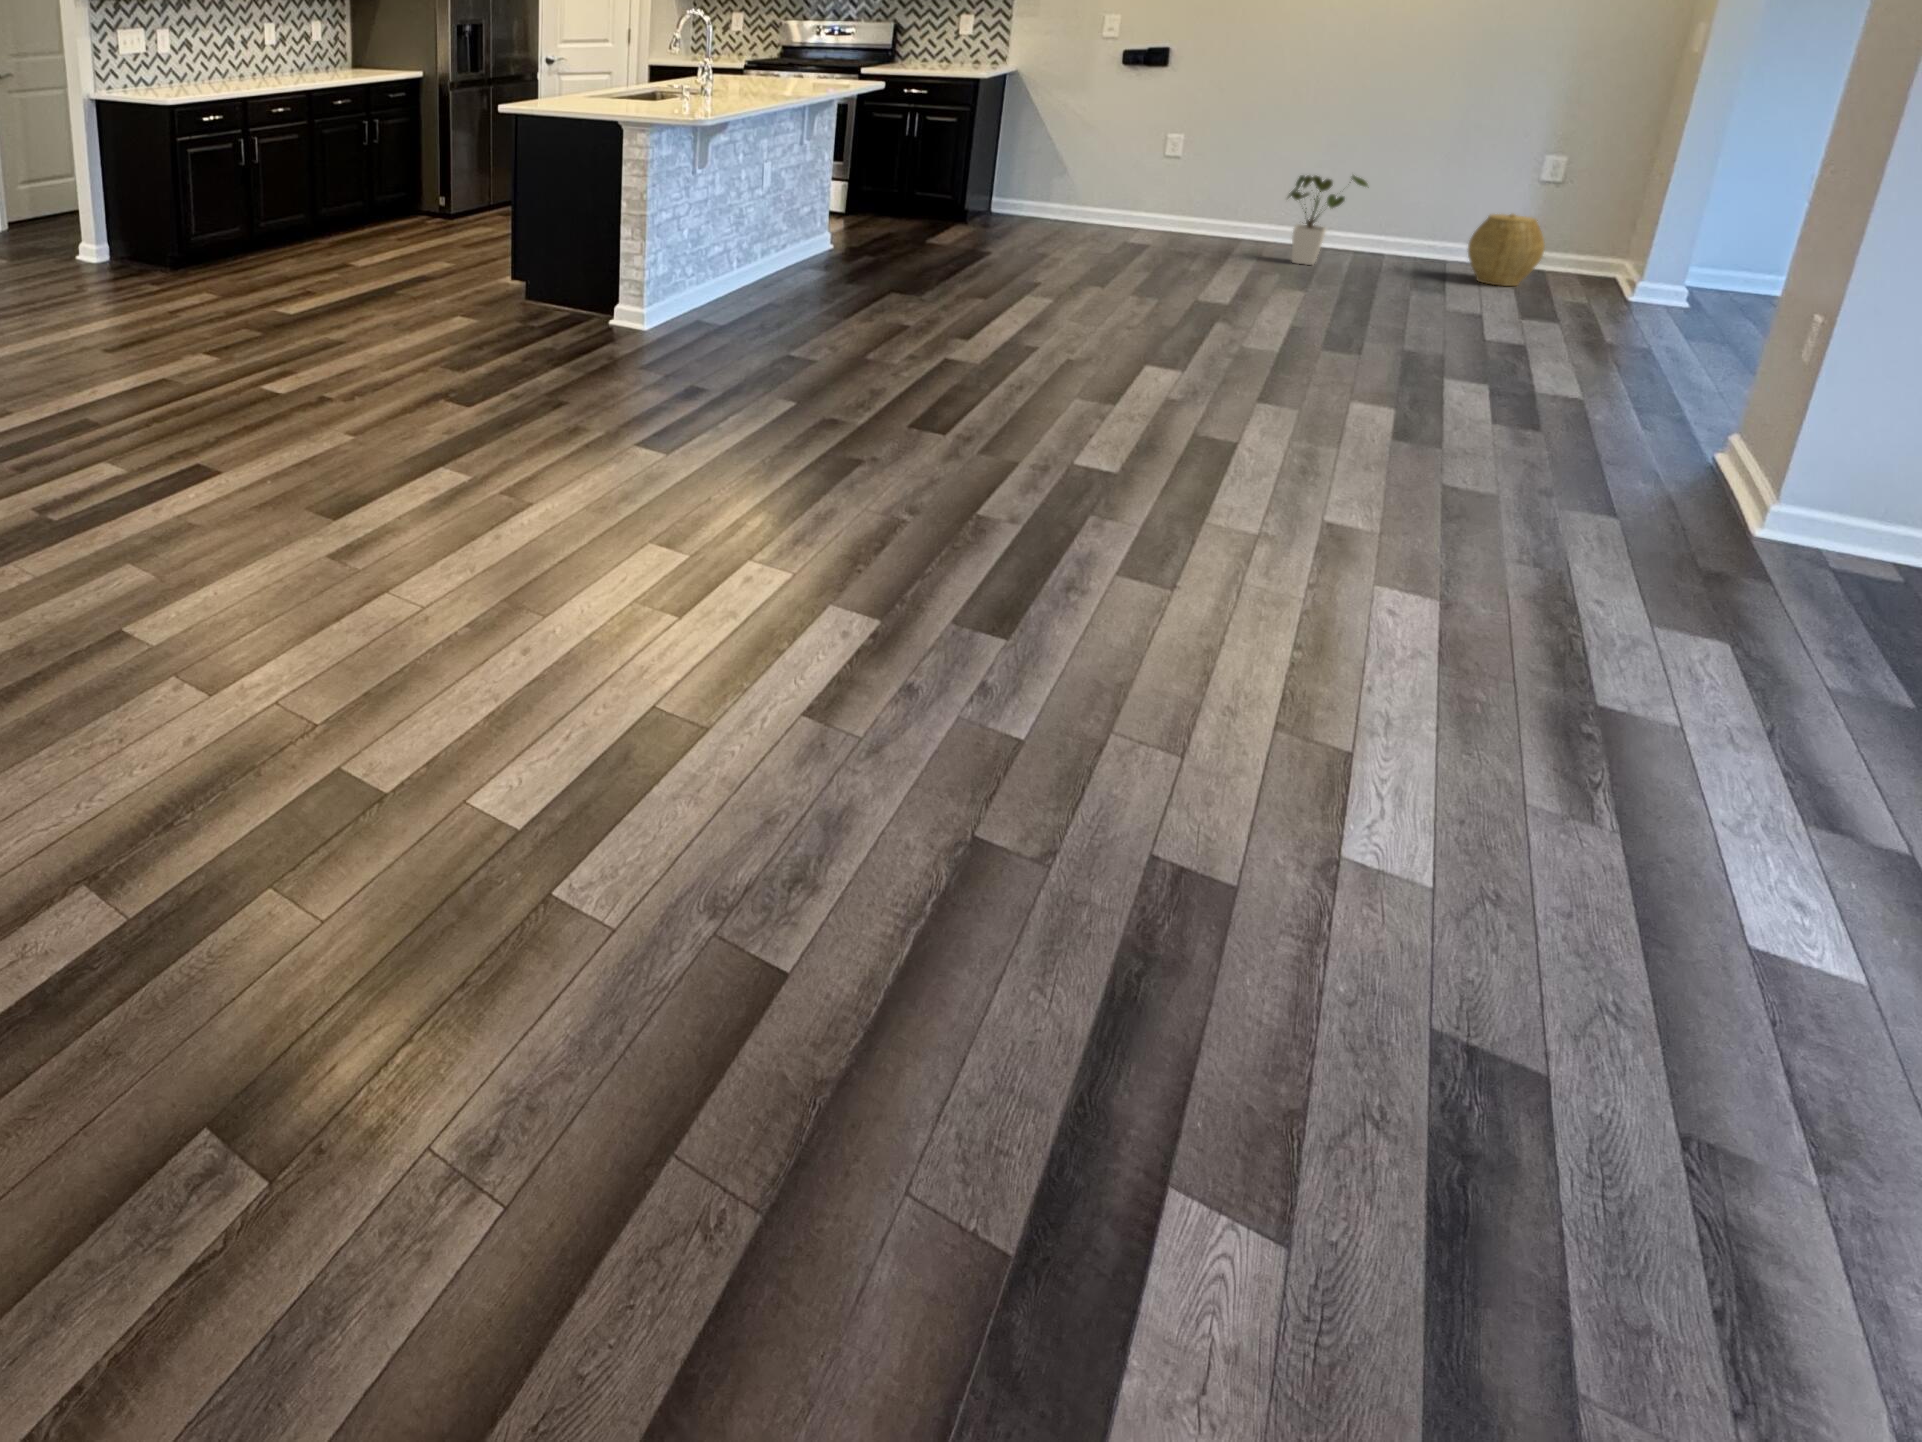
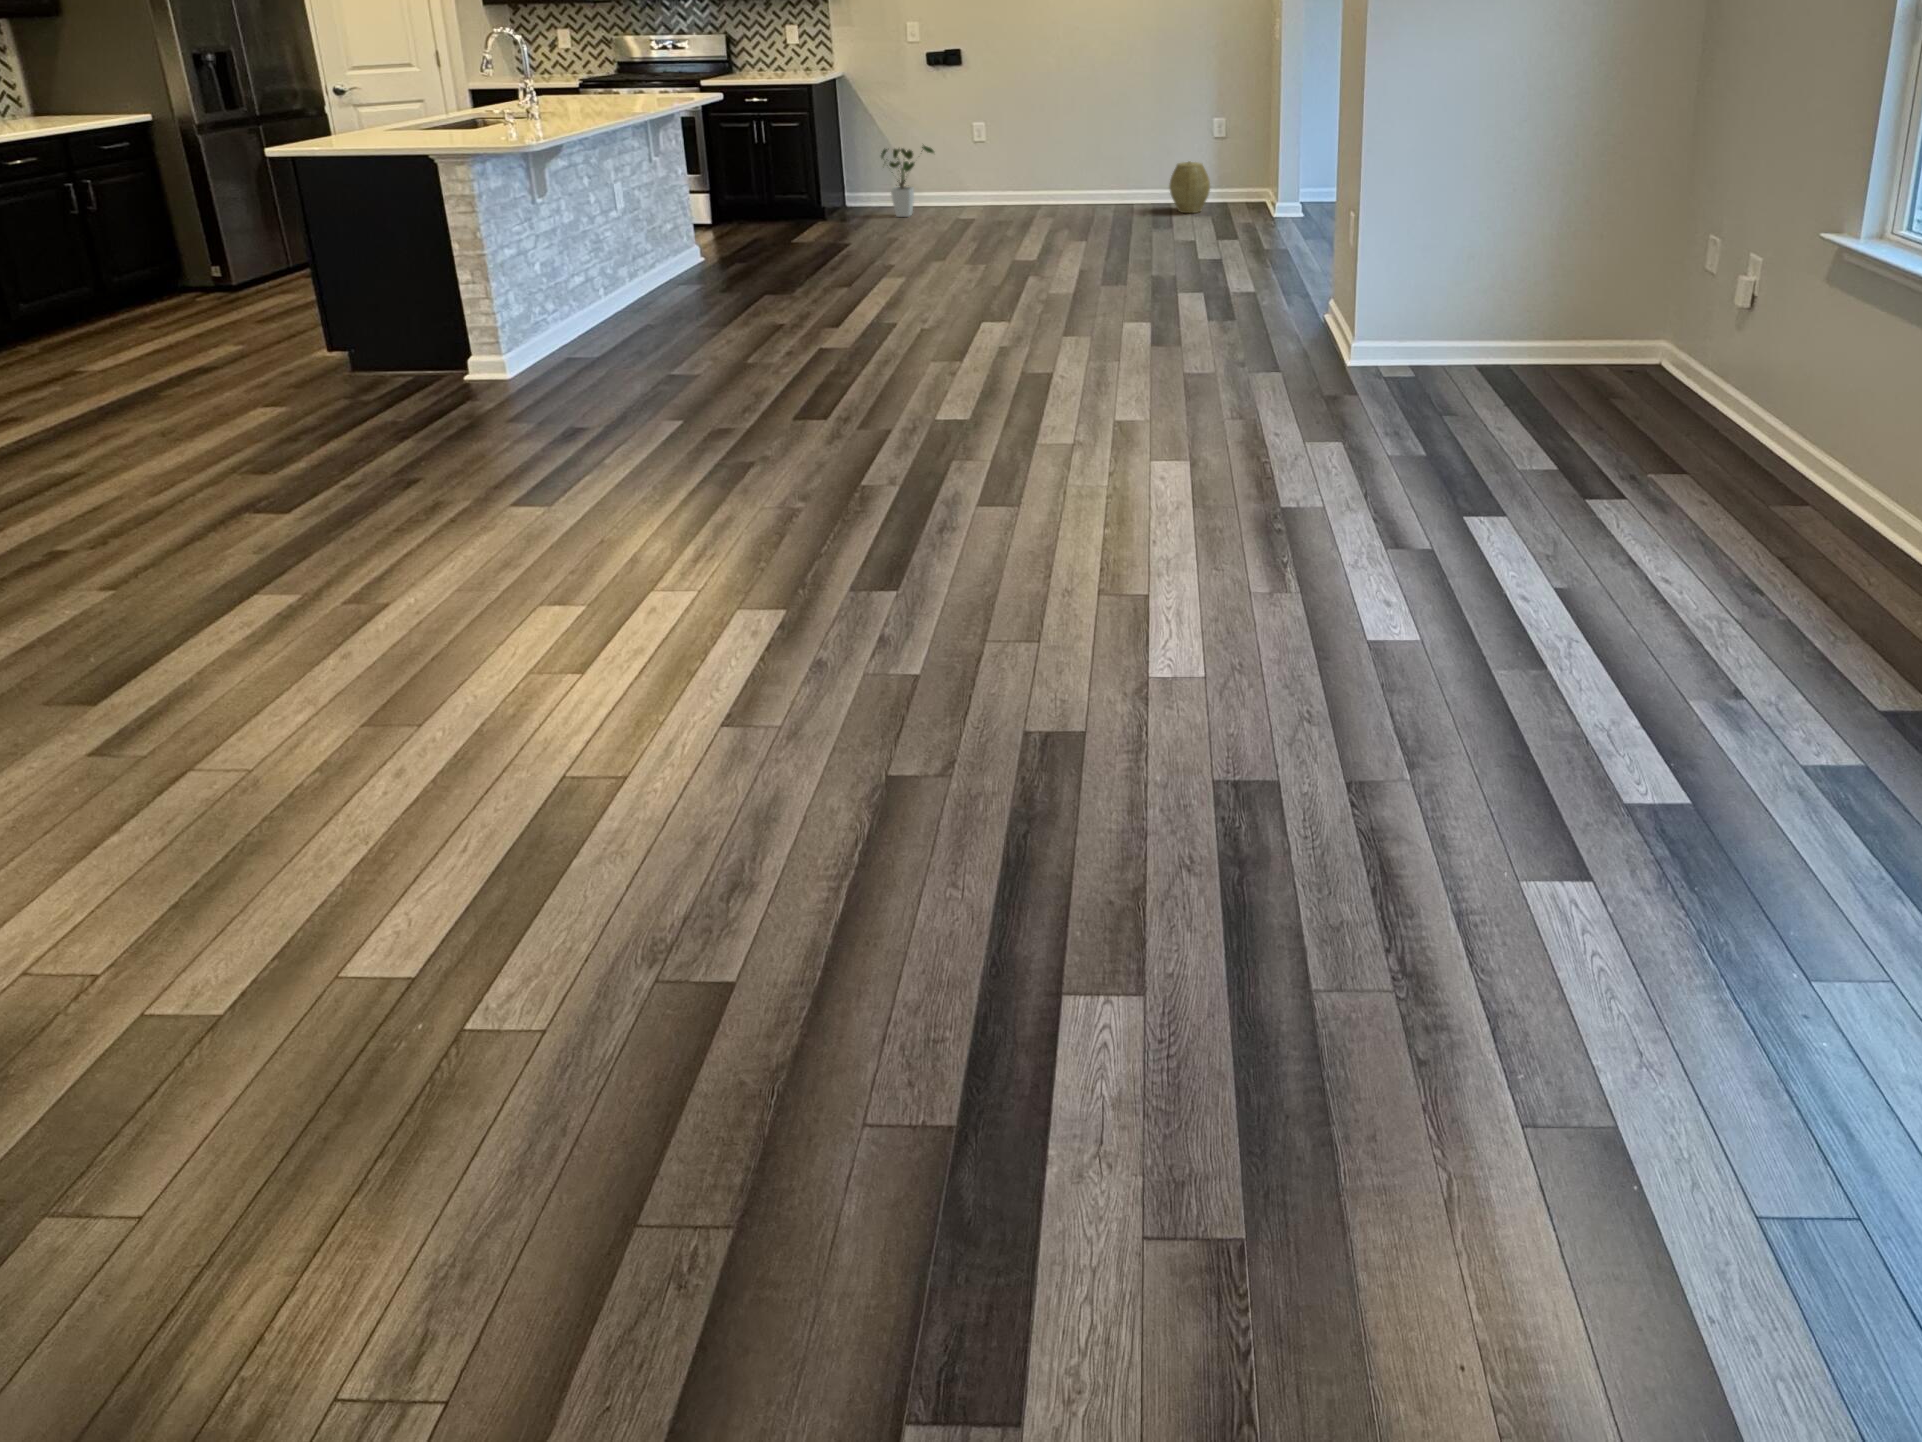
house plant: present [1288,175,1369,265] -> present [881,146,934,217]

